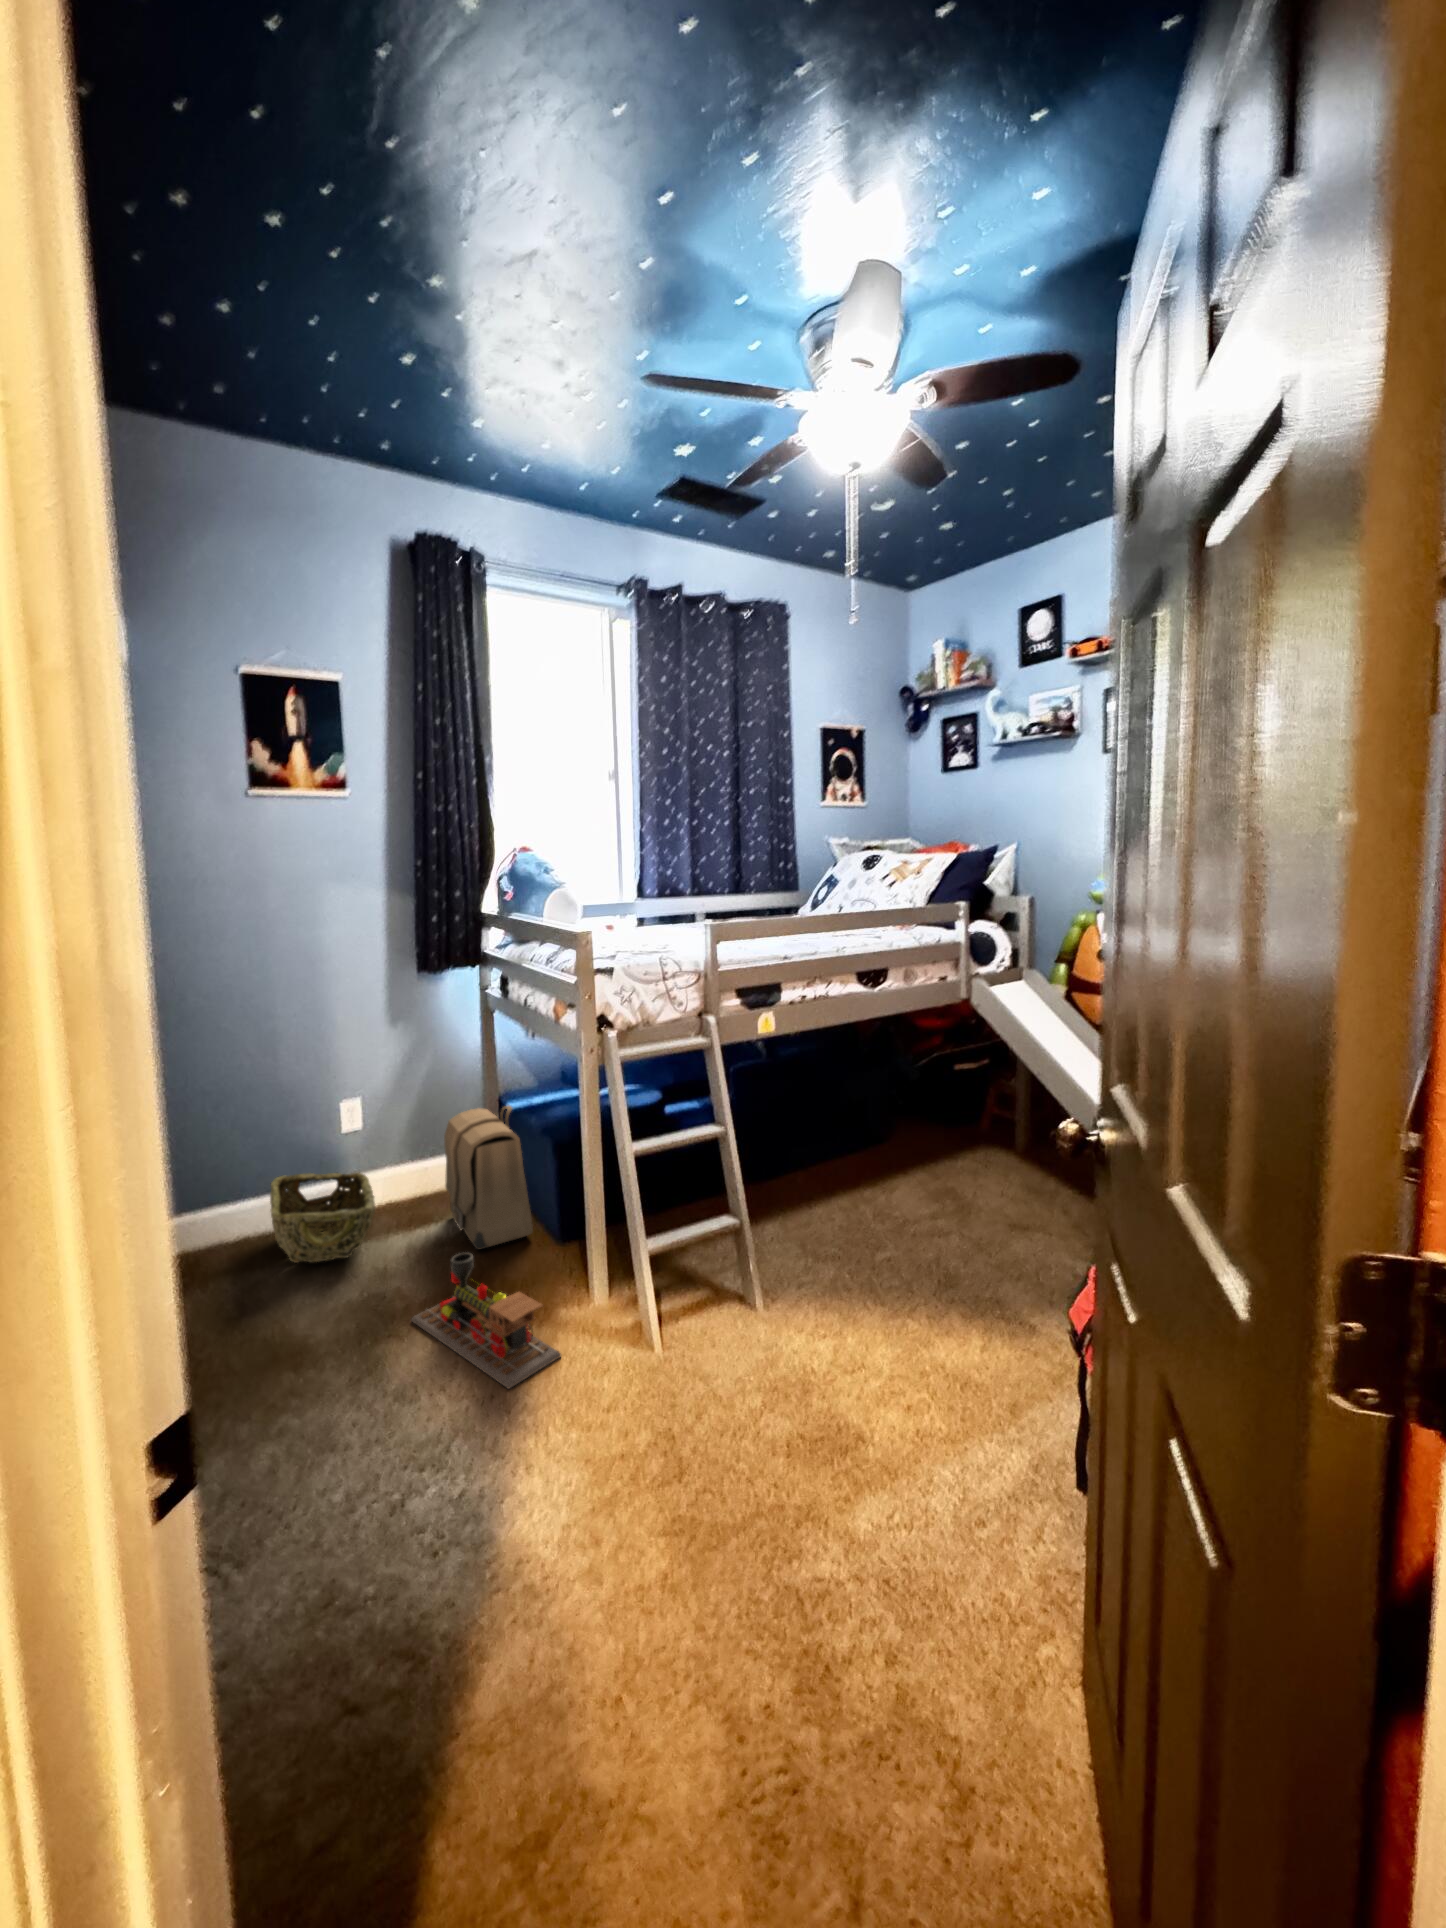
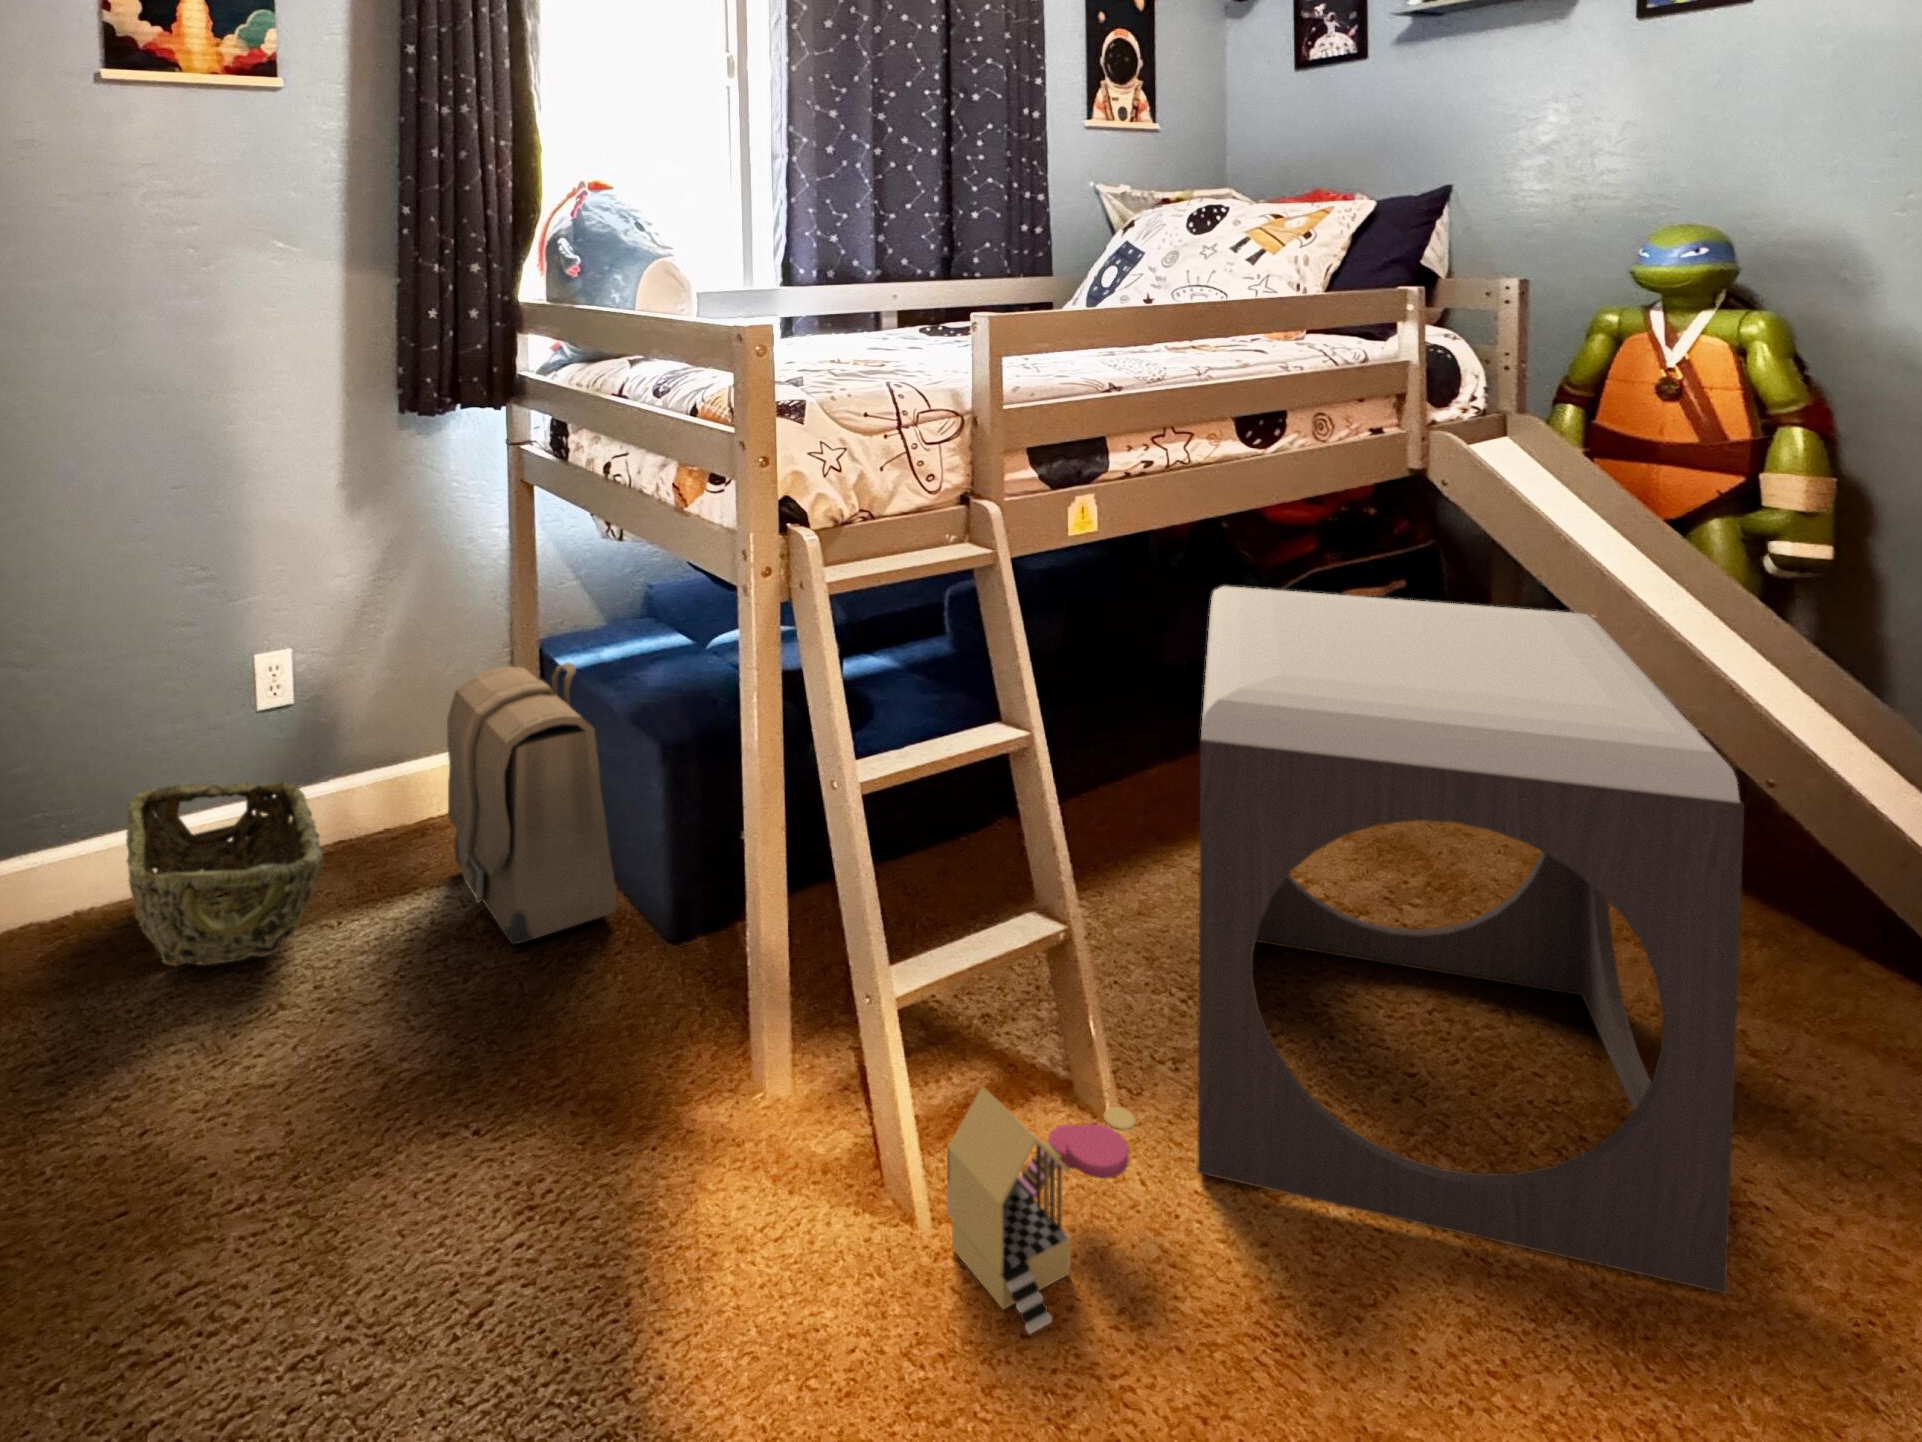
footstool: none [793,1059,1025,1375] -> present [1197,586,1744,1293]
toy train: present [411,1252,561,1389] -> none [401,970,715,1287]
toy house: none [668,1294,765,1400] -> present [947,1087,1136,1333]

